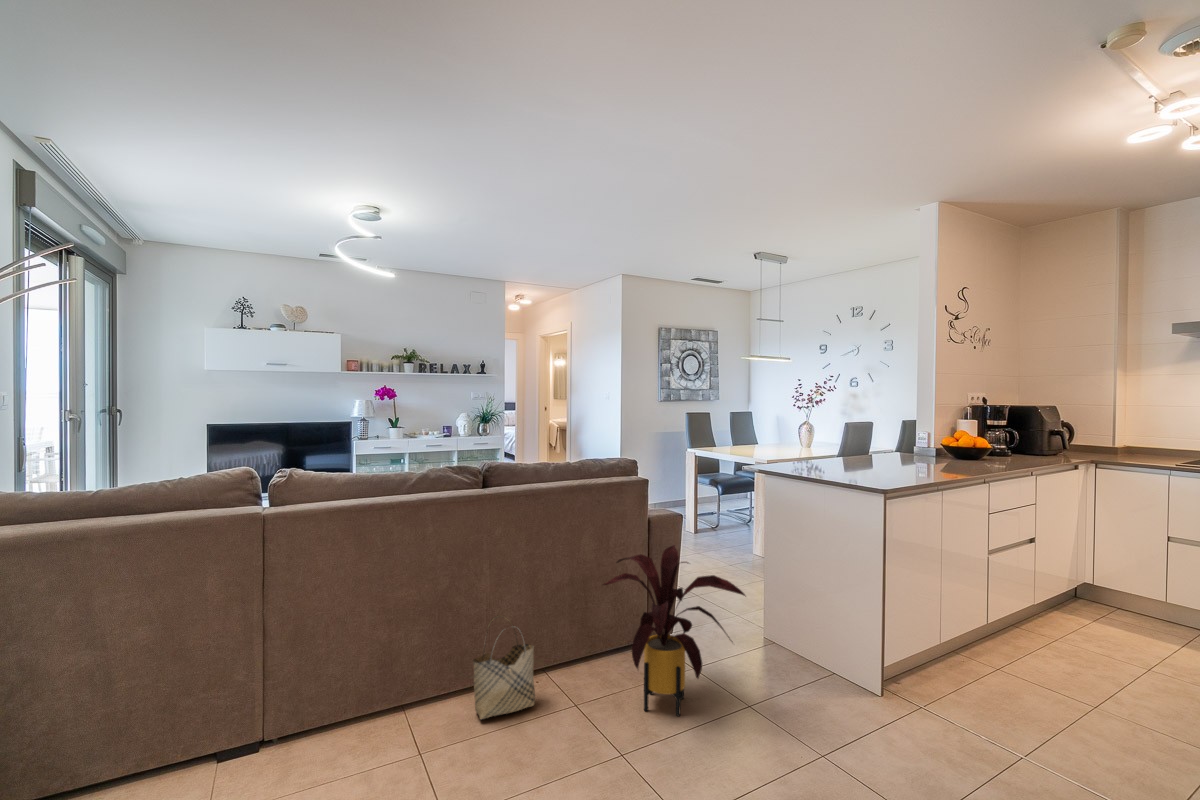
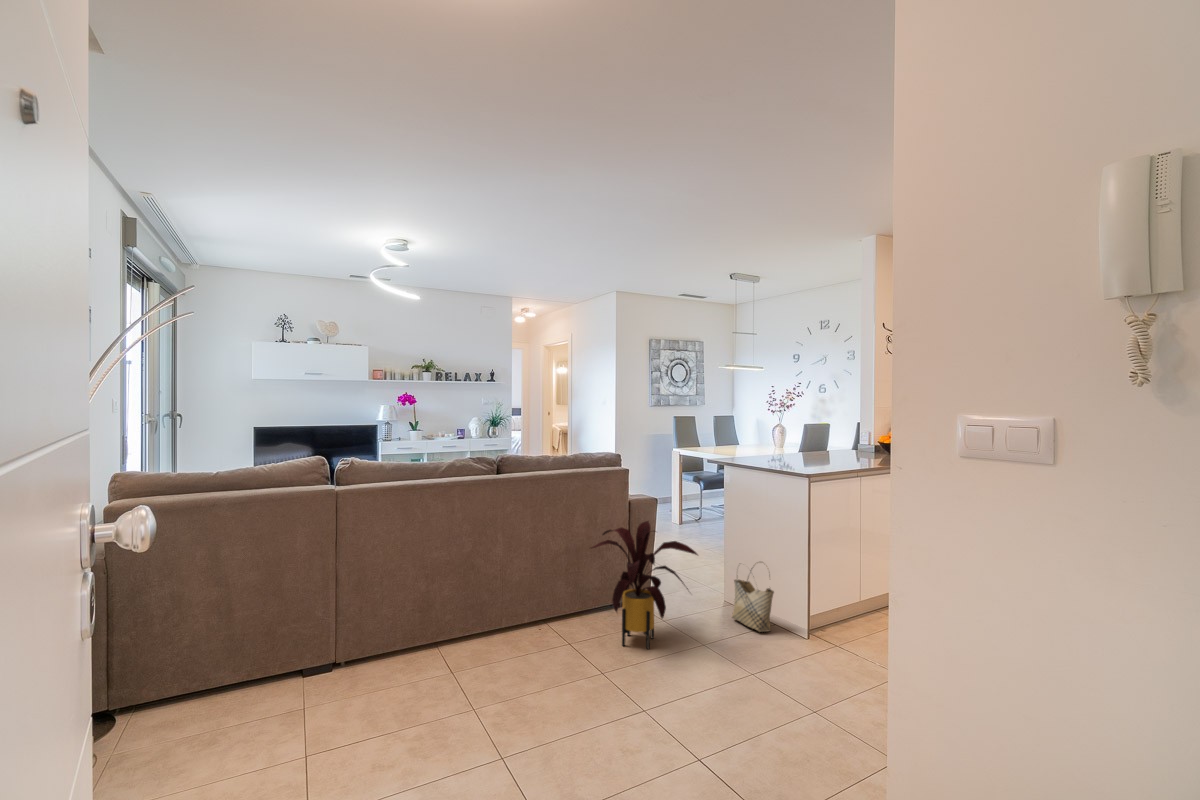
woven basket: present [472,616,535,719] -> present [732,570,774,632]

